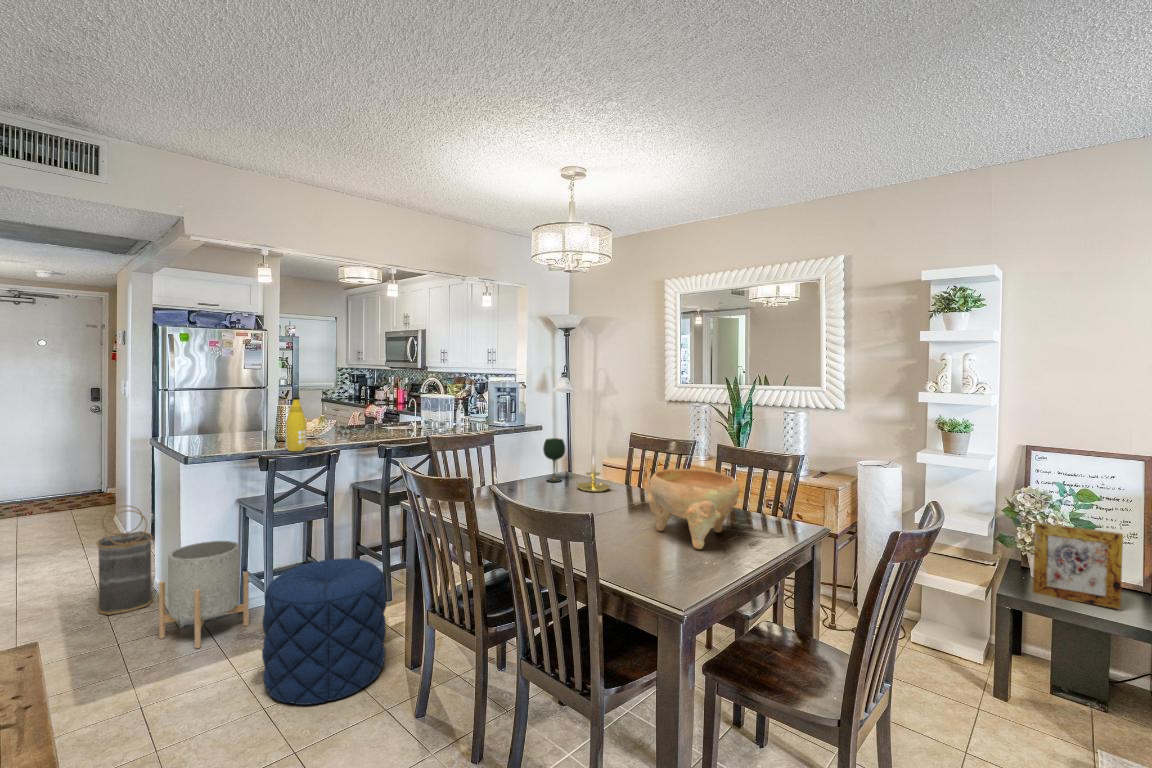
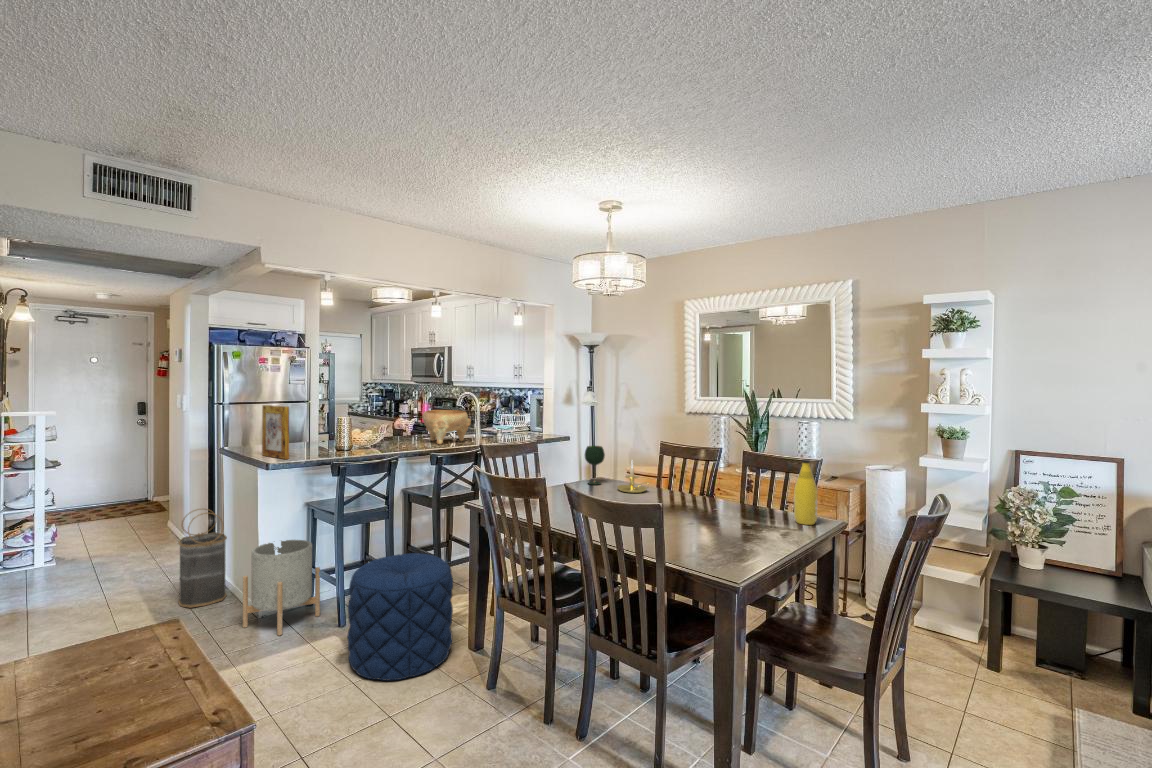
bottle: present [286,397,307,451] -> present [794,460,818,525]
decorative bowl: present [647,469,739,549] -> present [422,410,471,444]
picture frame: present [1033,522,1123,609] -> present [262,405,289,459]

